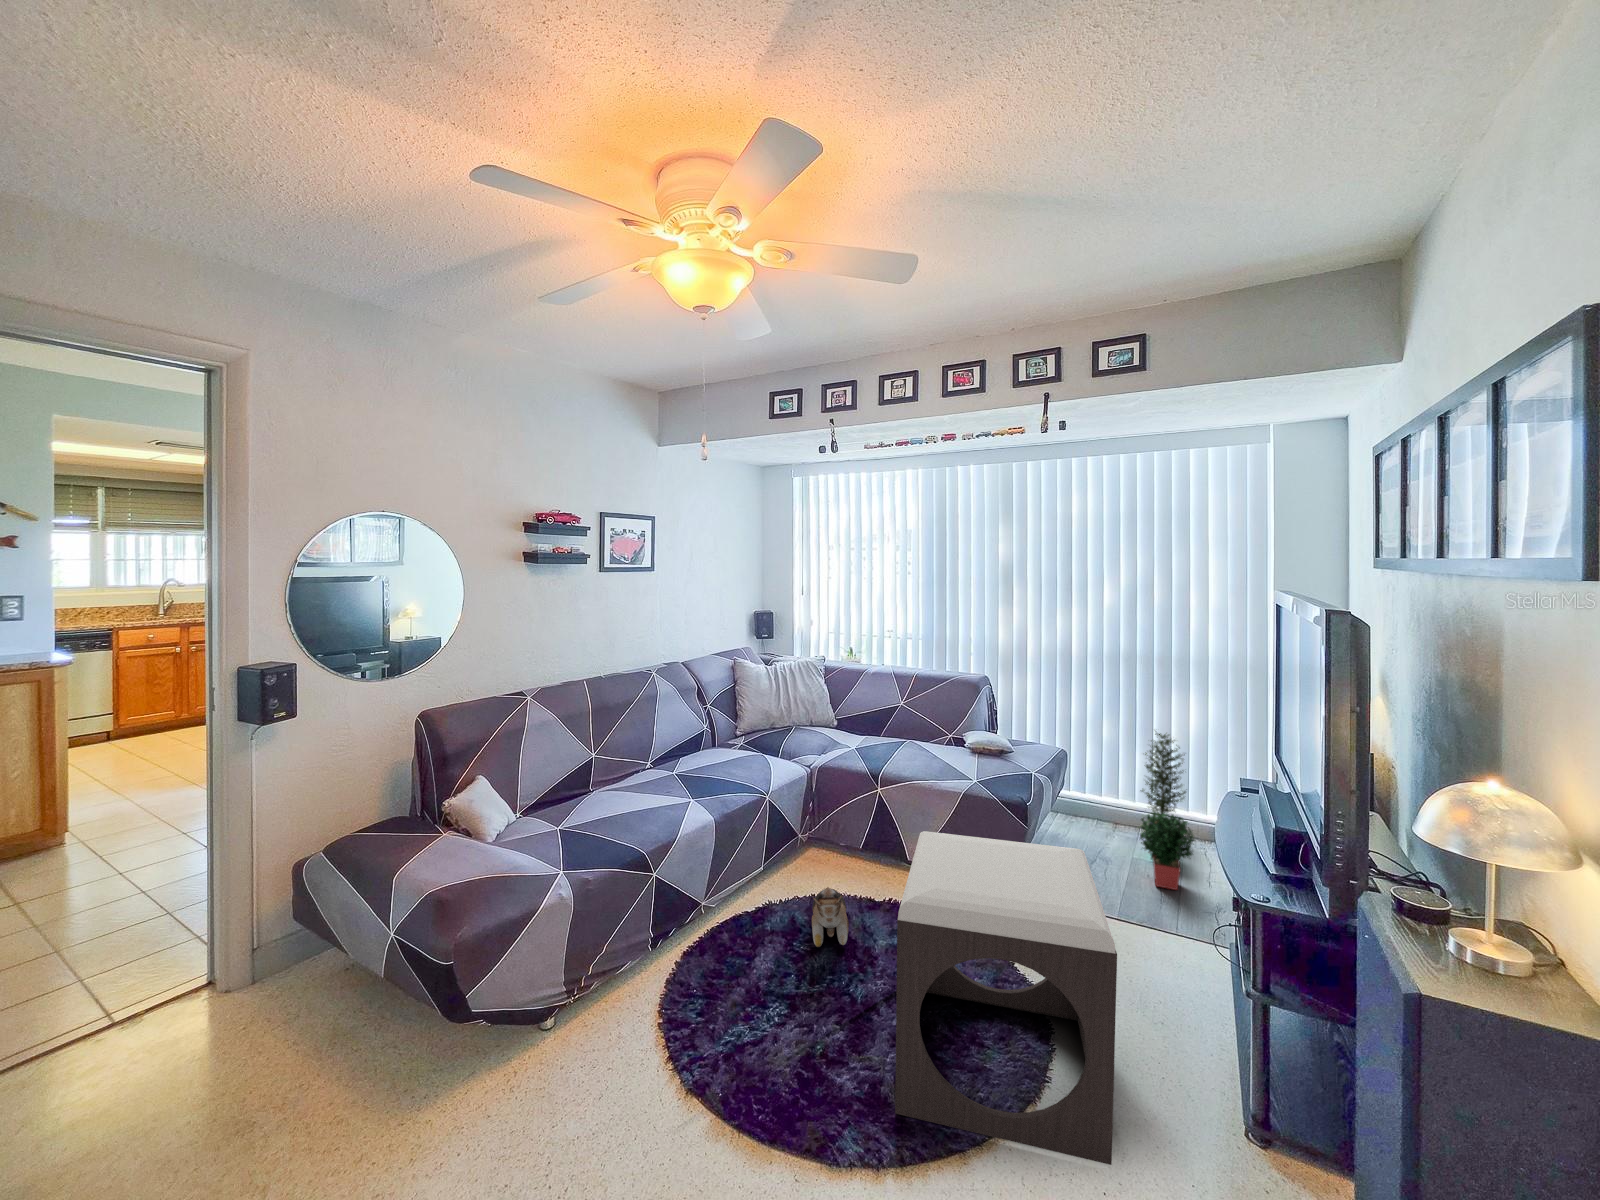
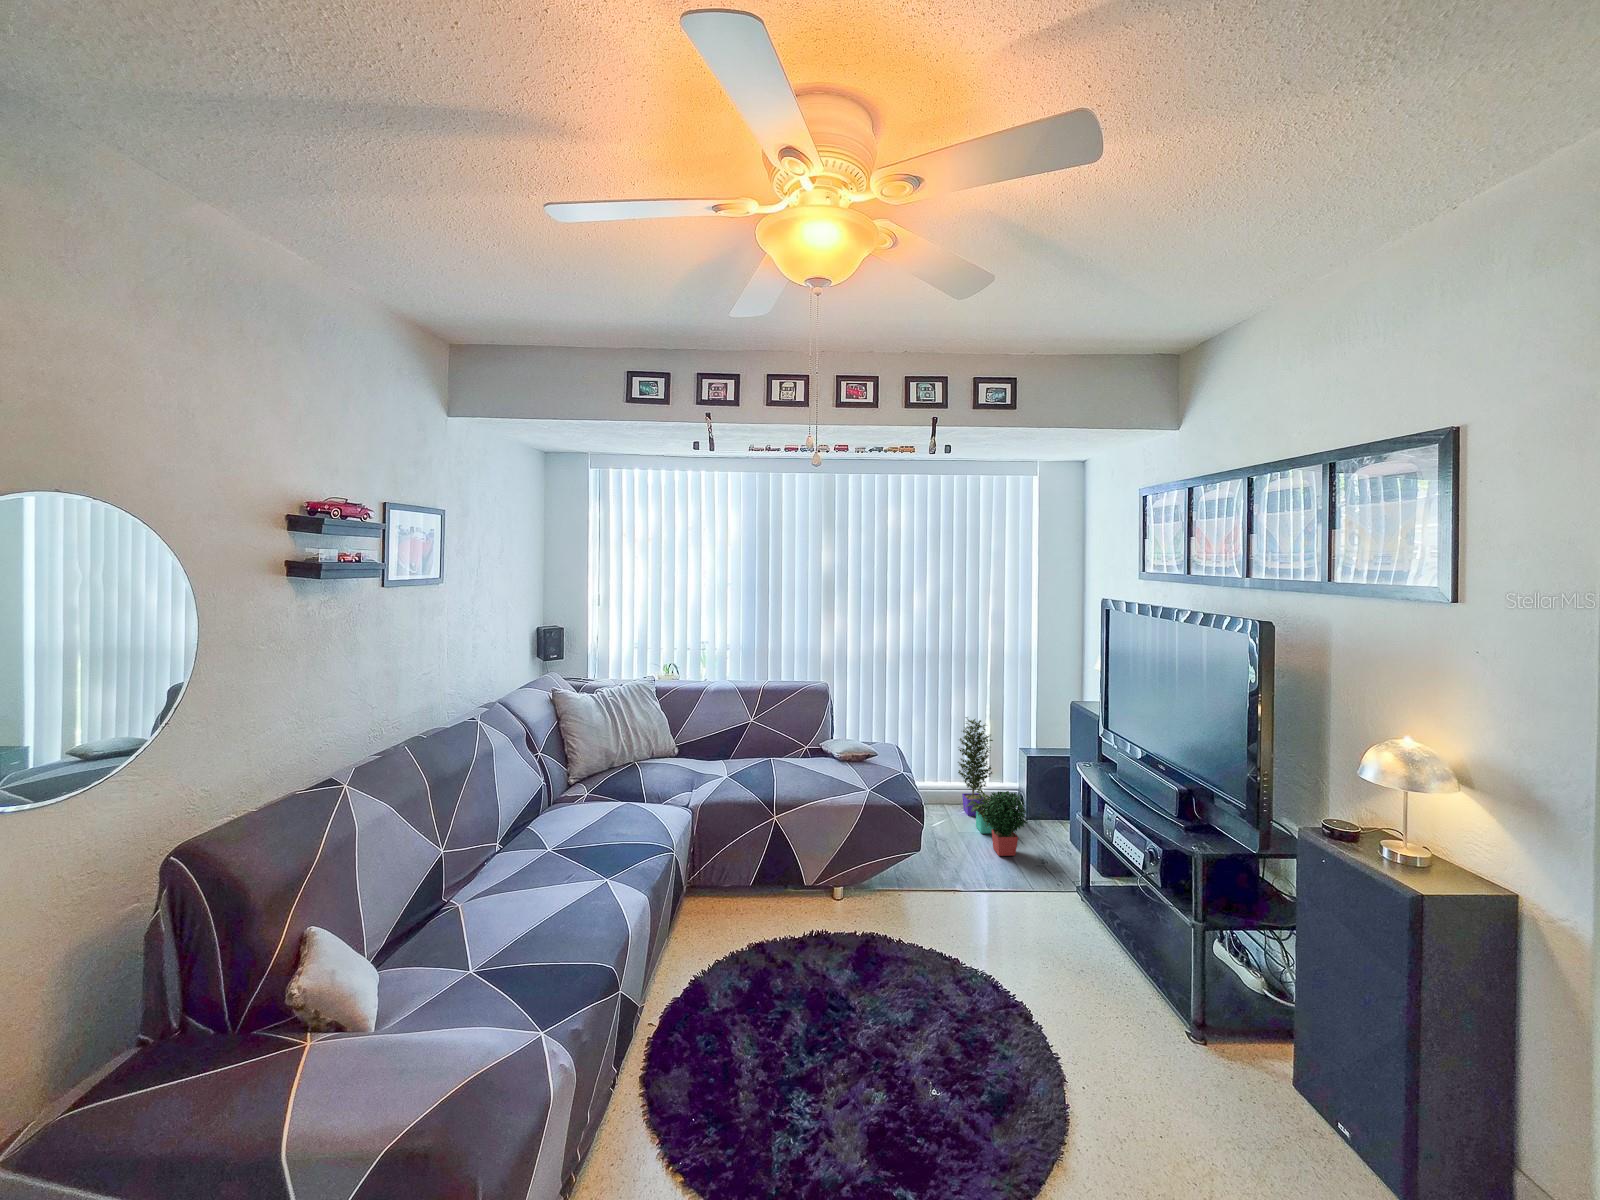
footstool: present [895,831,1117,1165] -> none [904,848,1155,1153]
plush toy: present [812,887,849,947] -> none [762,942,824,1010]

